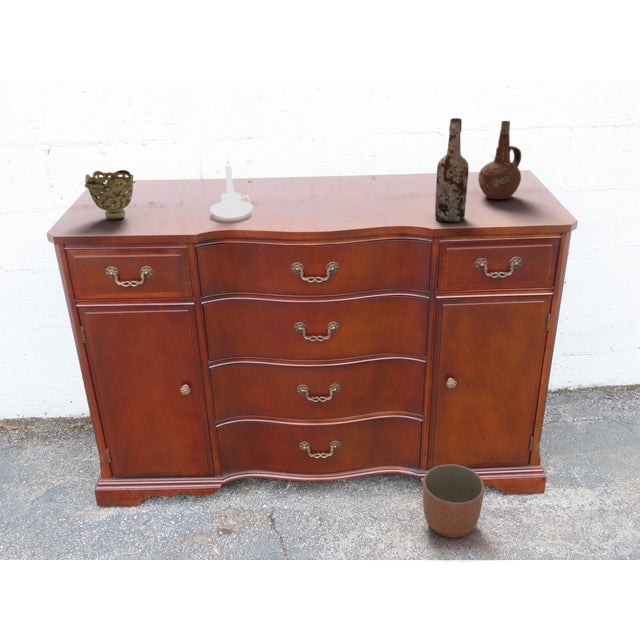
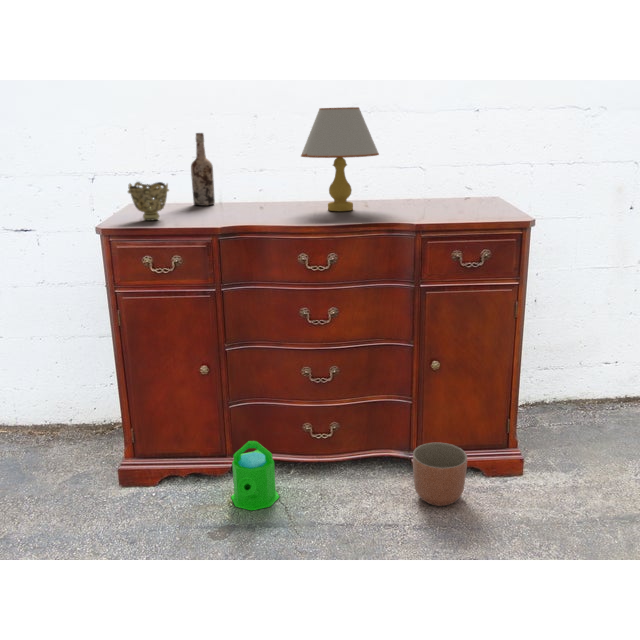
table lamp: none [294,71,390,200] -> present [301,107,379,211]
wine bottle: present [435,118,469,222] -> present [191,133,215,206]
ceramic pitcher: present [478,121,521,199] -> none [453,146,488,210]
candle holder: present [210,159,253,217] -> none [230,170,266,219]
watering can: none [221,467,275,542] -> present [231,441,279,511]

